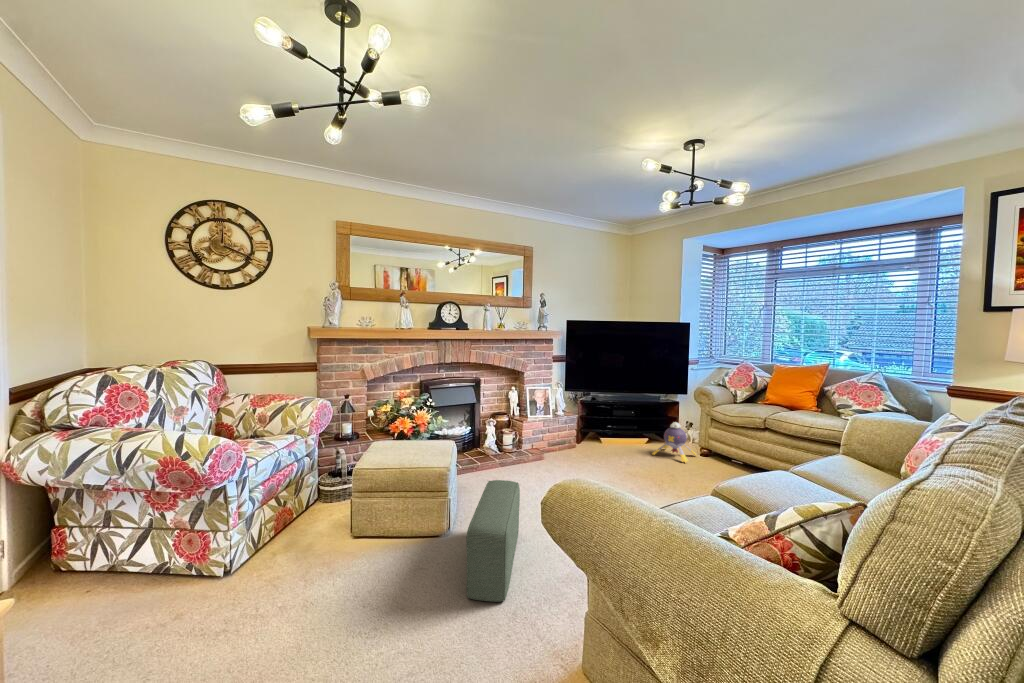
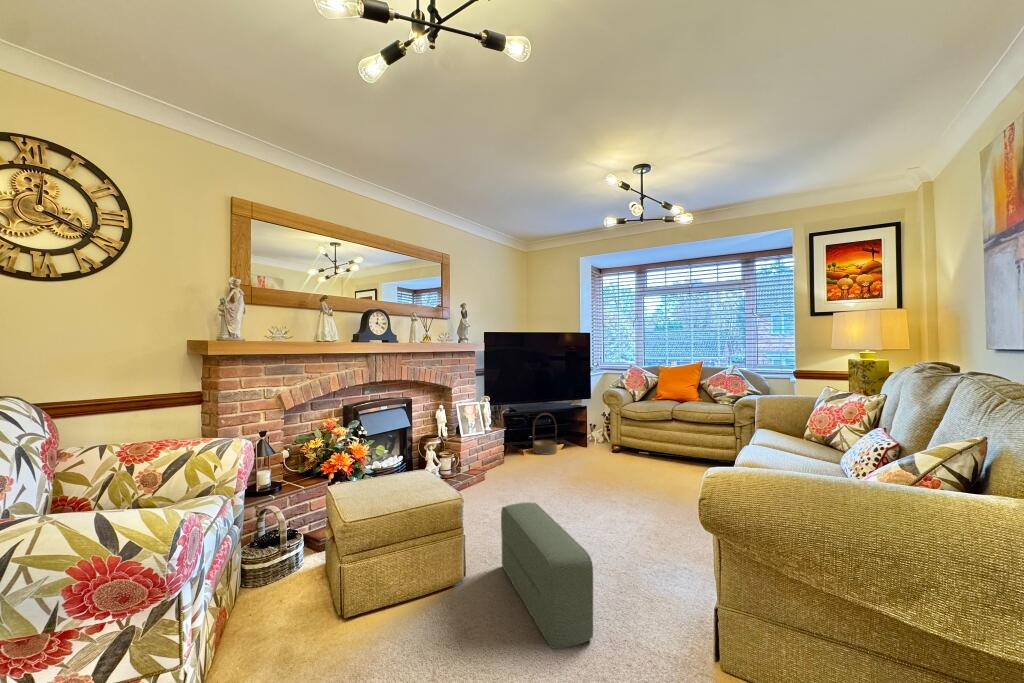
basket: none [612,405,639,447] -> present [533,413,557,454]
plush toy: present [652,422,696,463] -> none [576,424,613,461]

